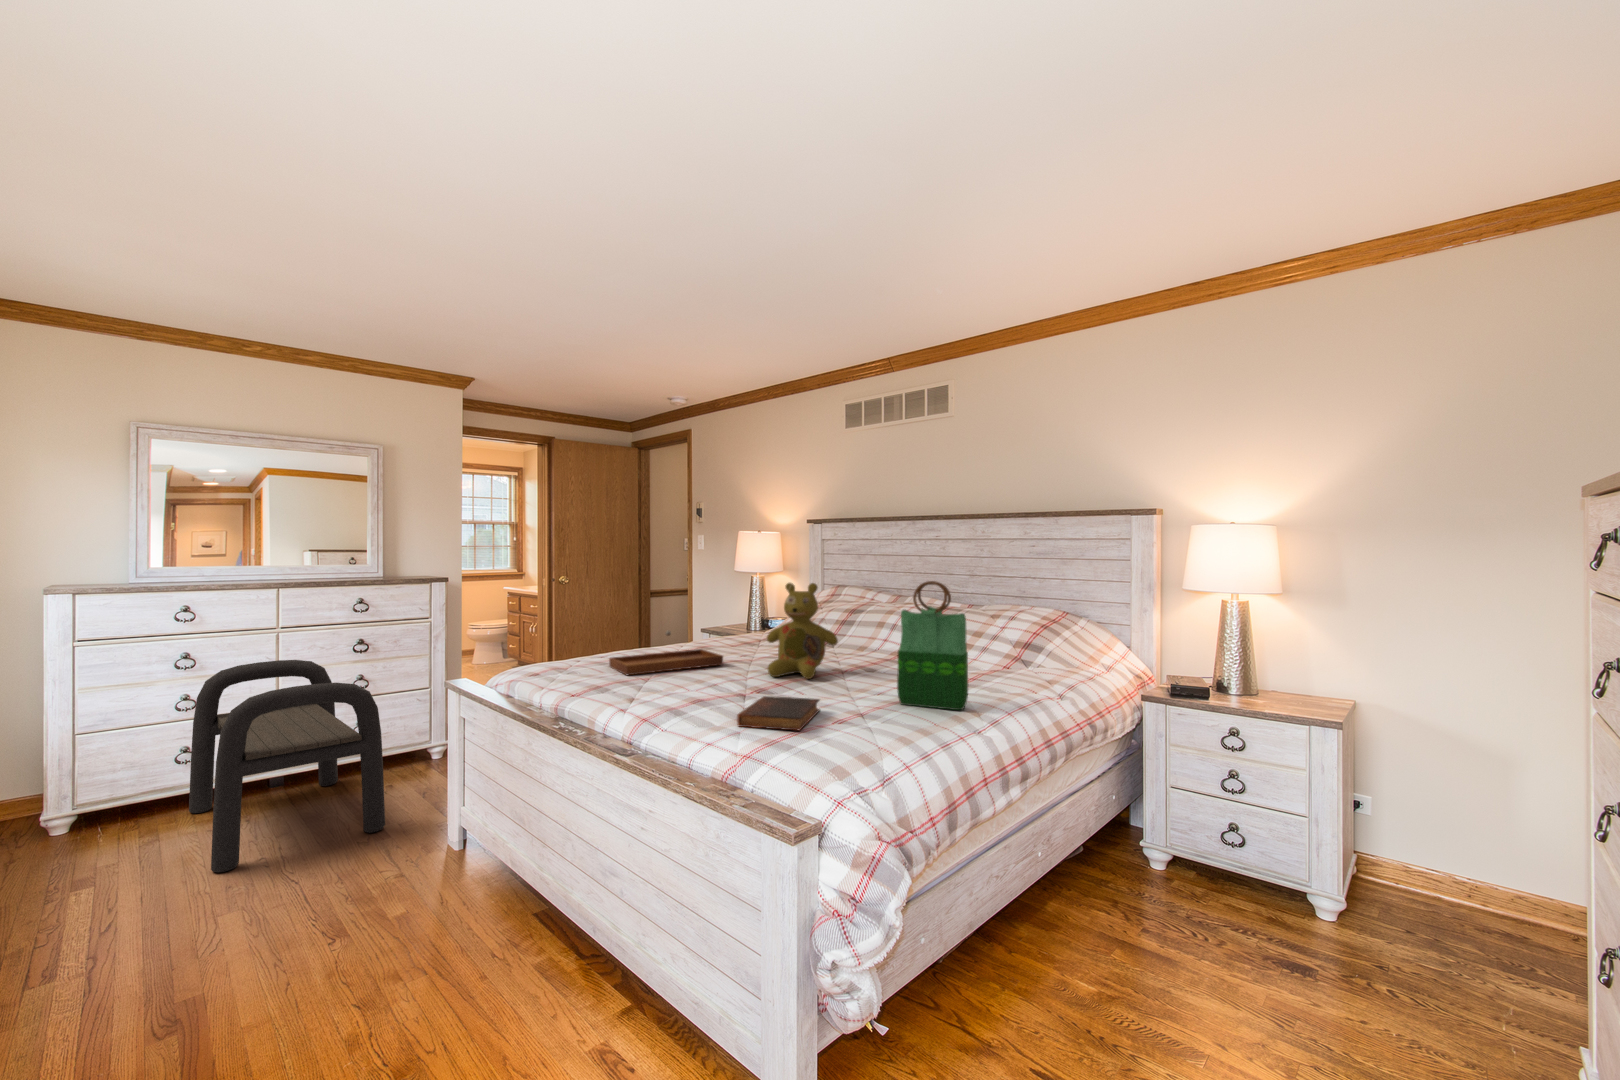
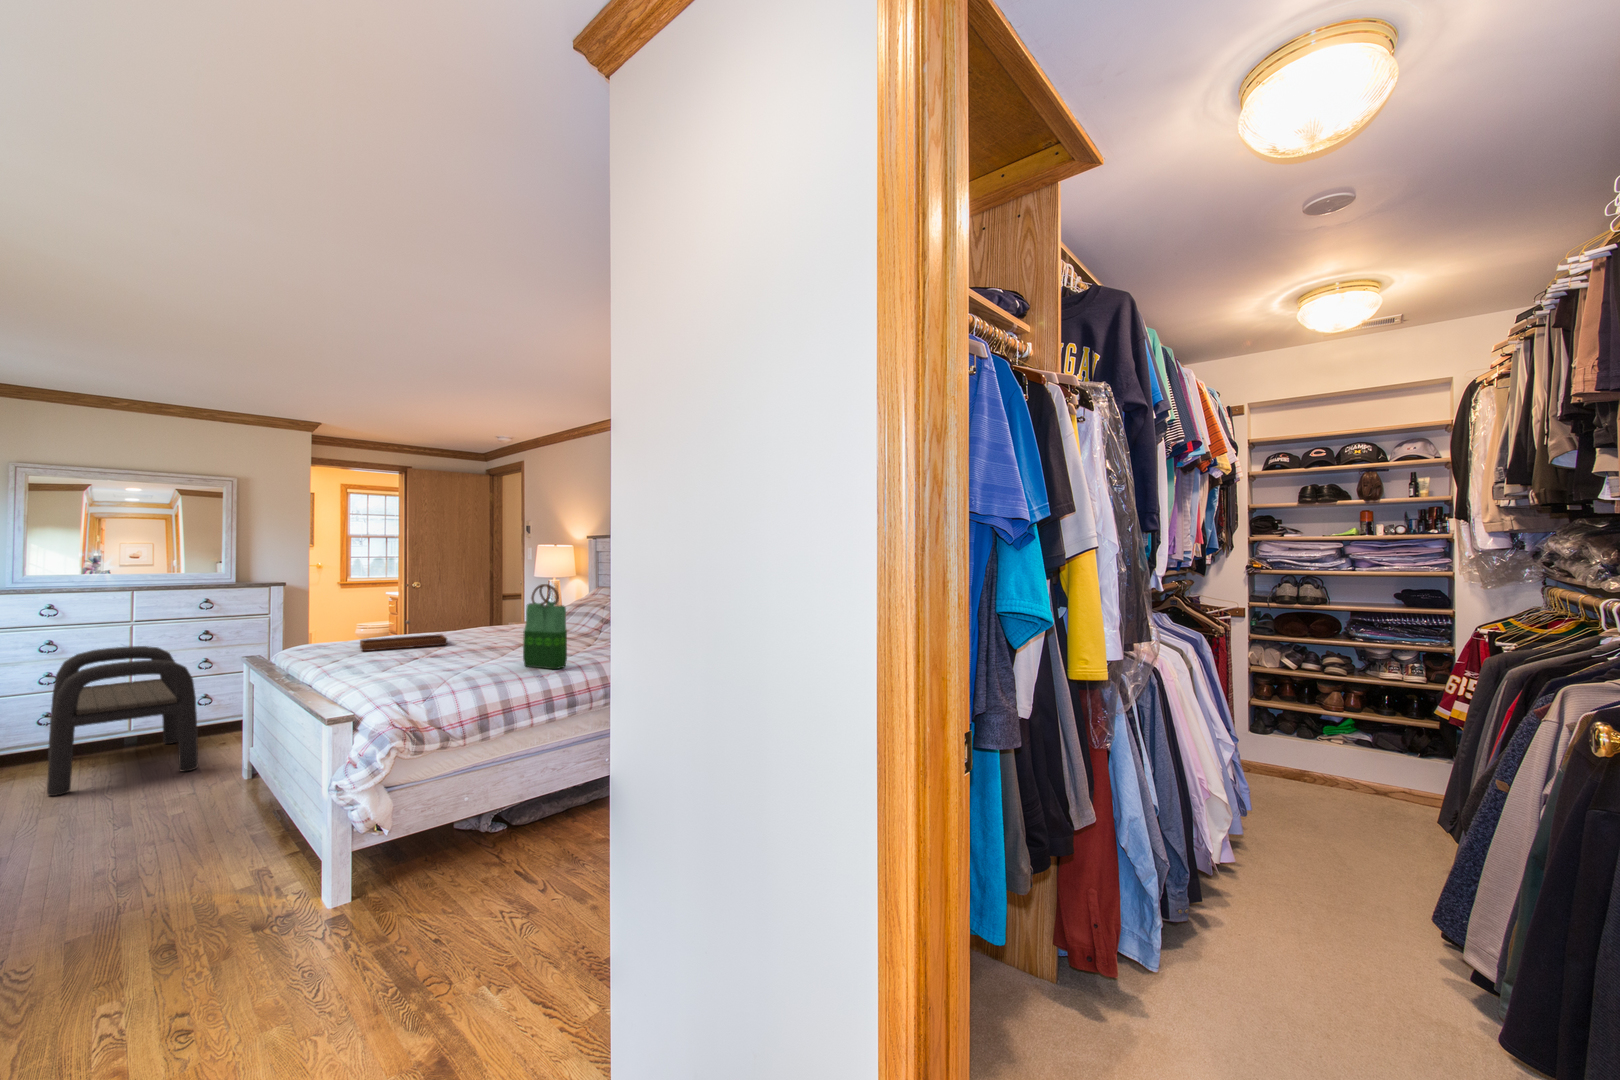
stuffed bear: present [767,583,838,679] -> none [465,586,523,653]
book: present [737,696,820,730] -> none [383,661,459,679]

